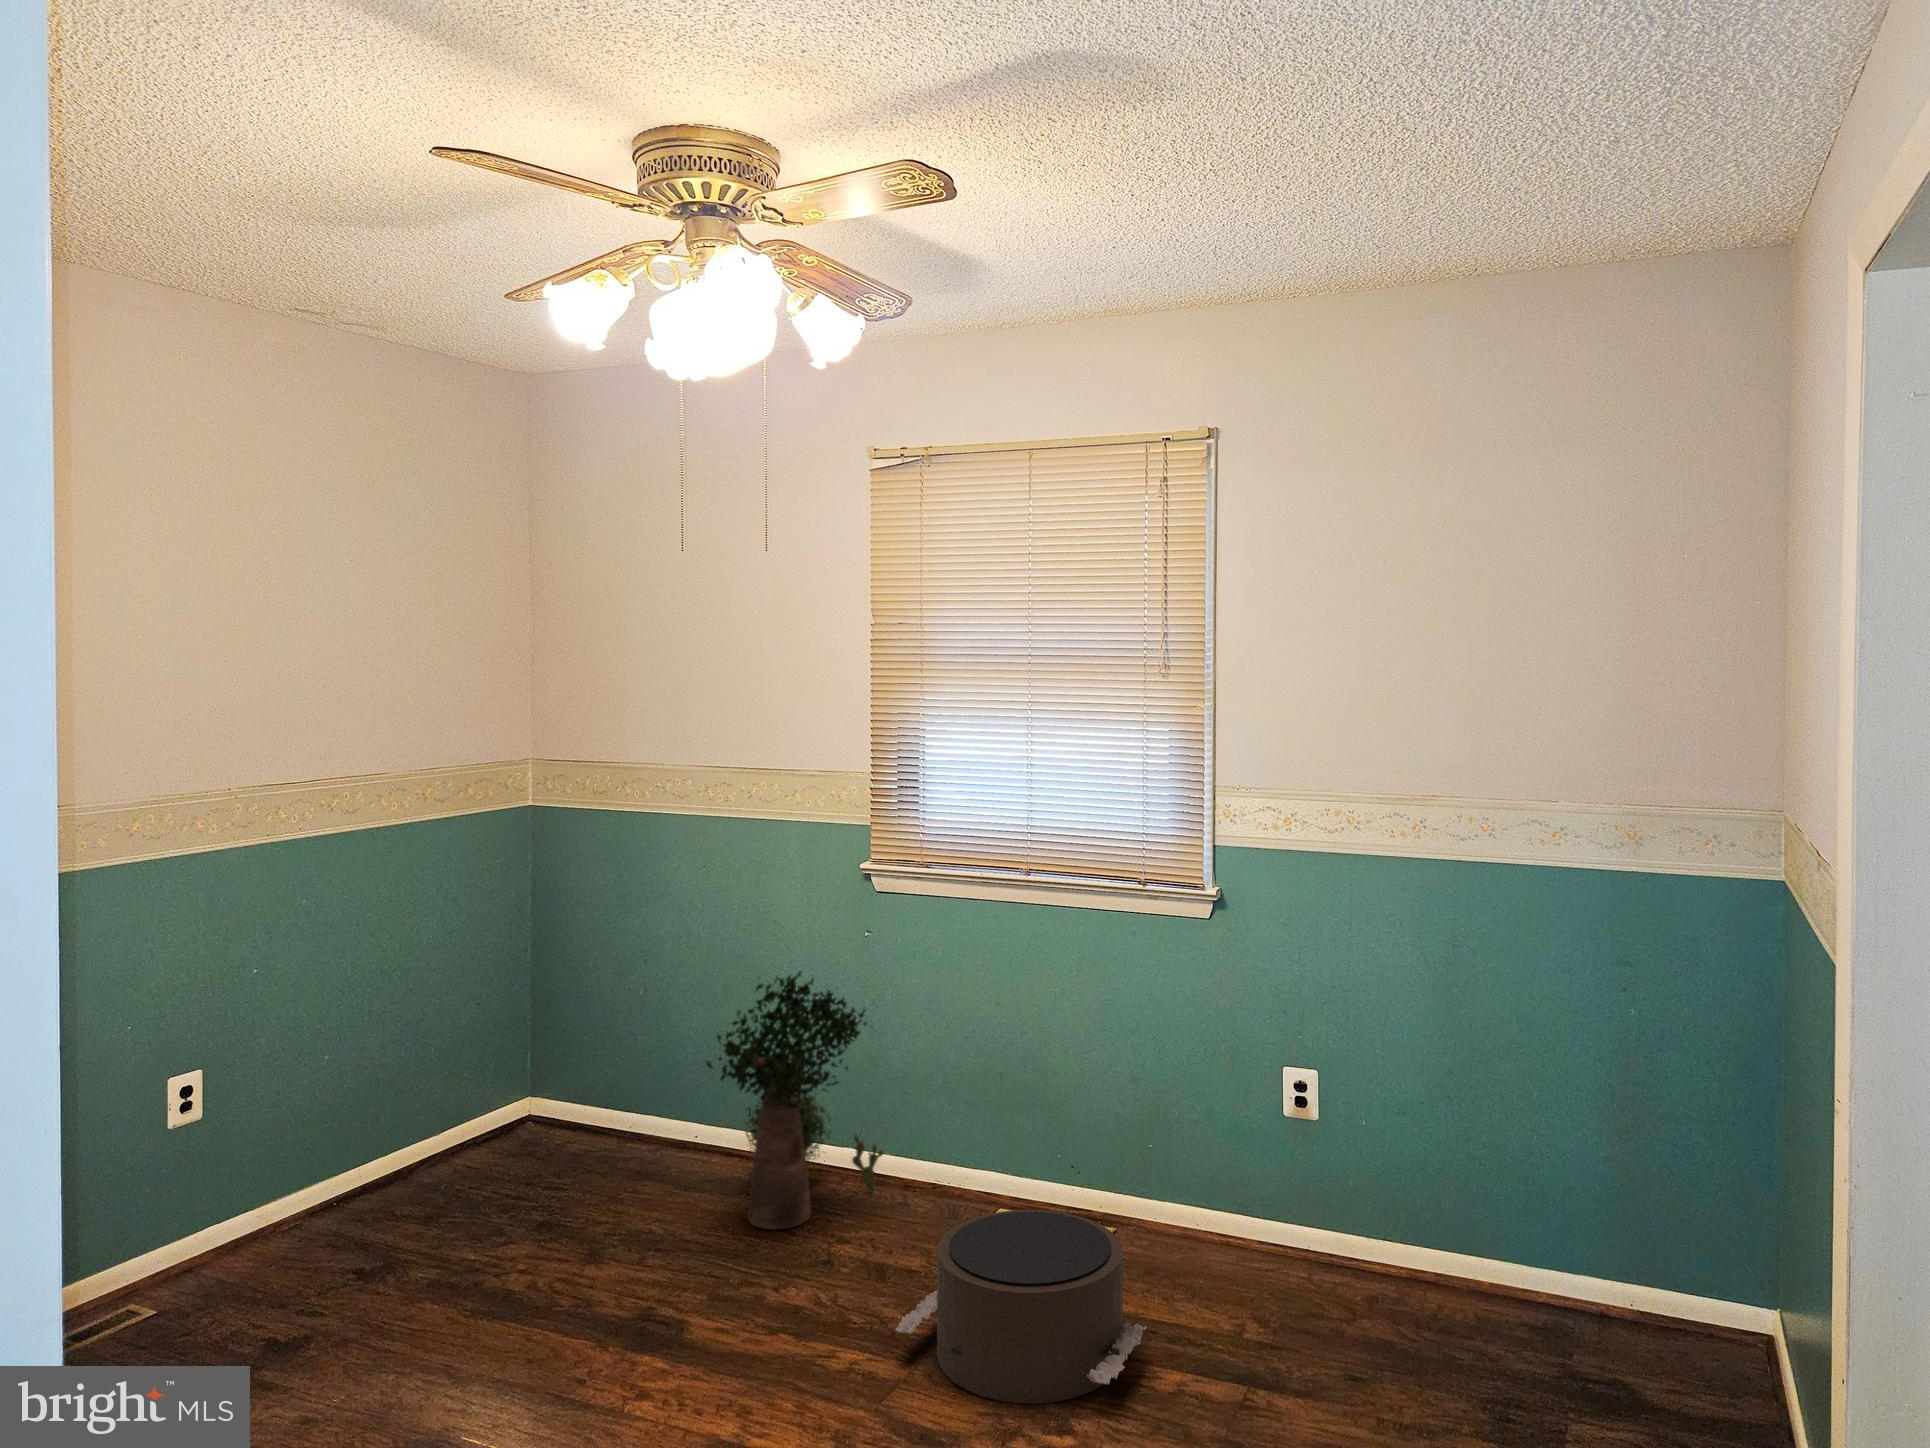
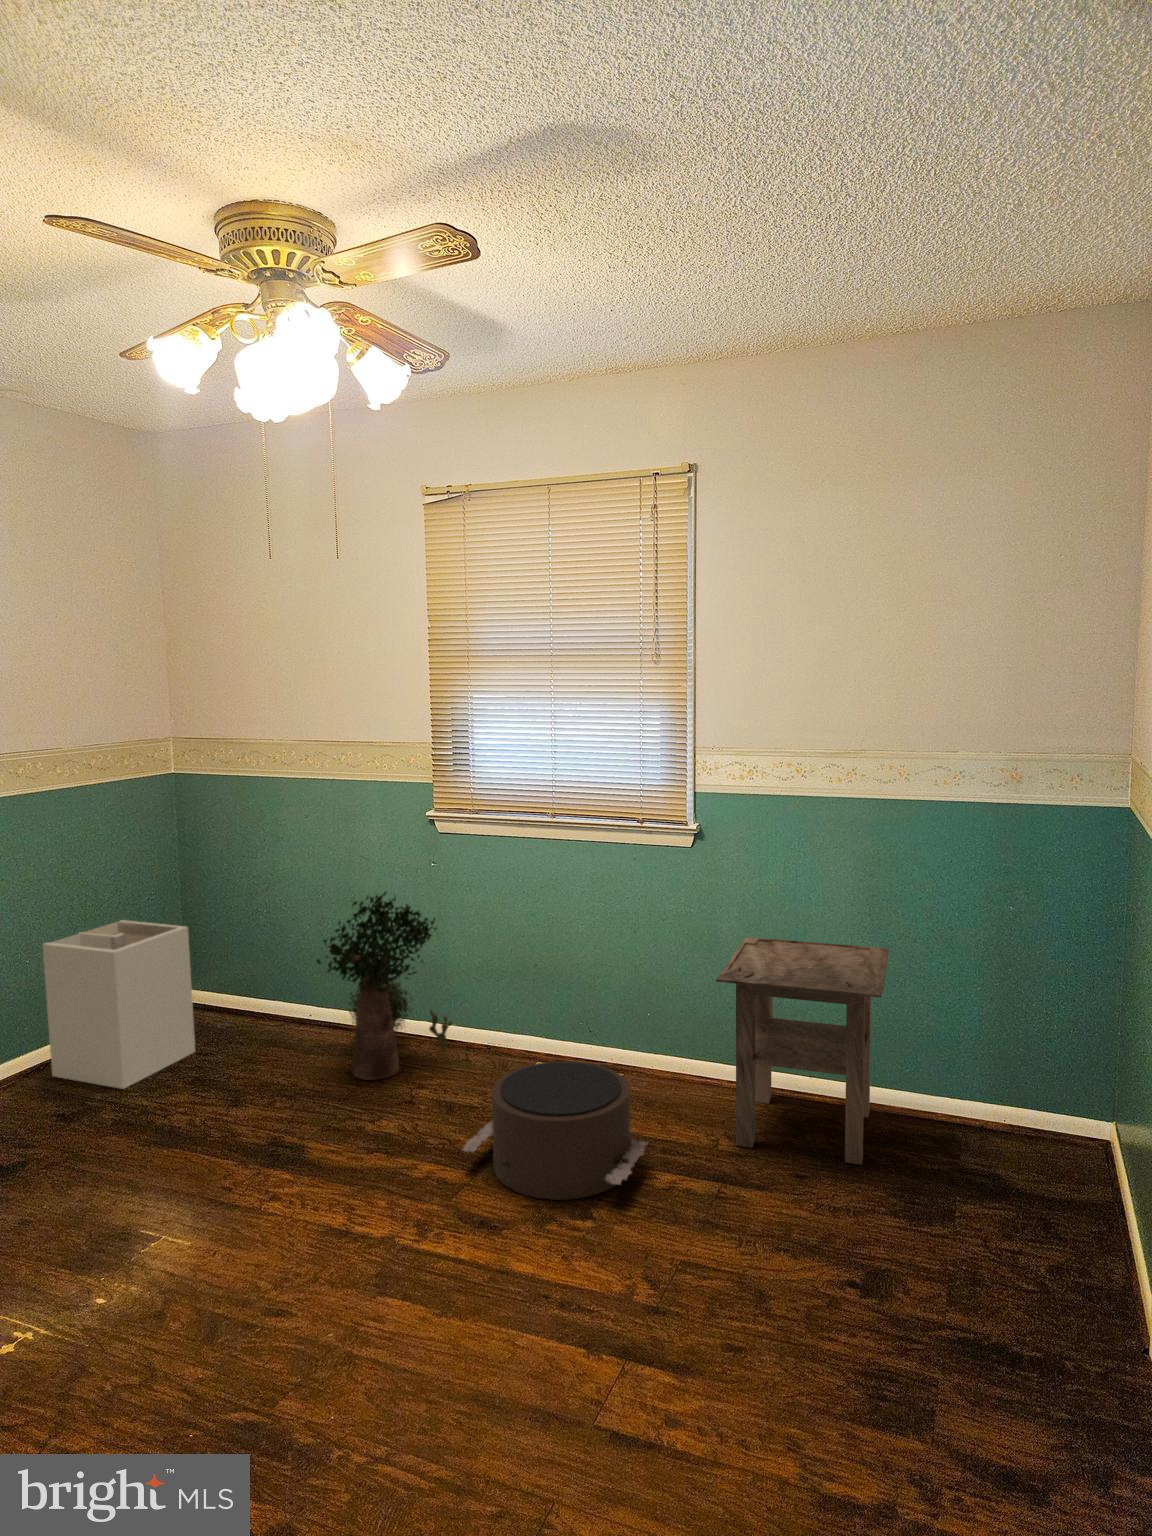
laundry hamper: none [346,1002,538,1233] -> present [43,920,195,1089]
side table: none [1240,1046,1473,1367] -> present [716,937,889,1165]

